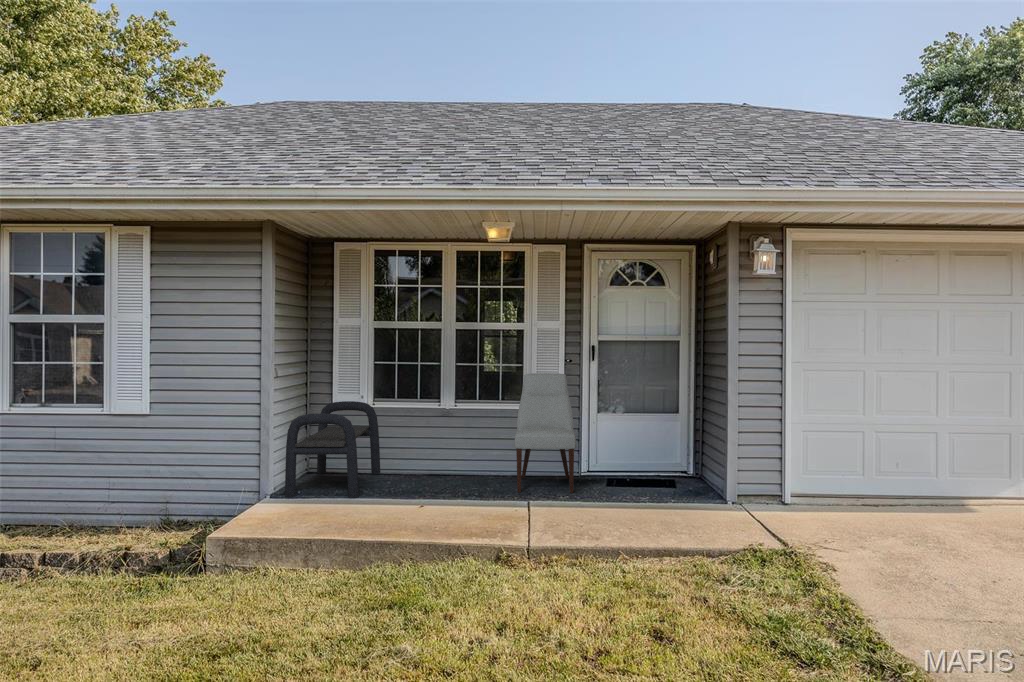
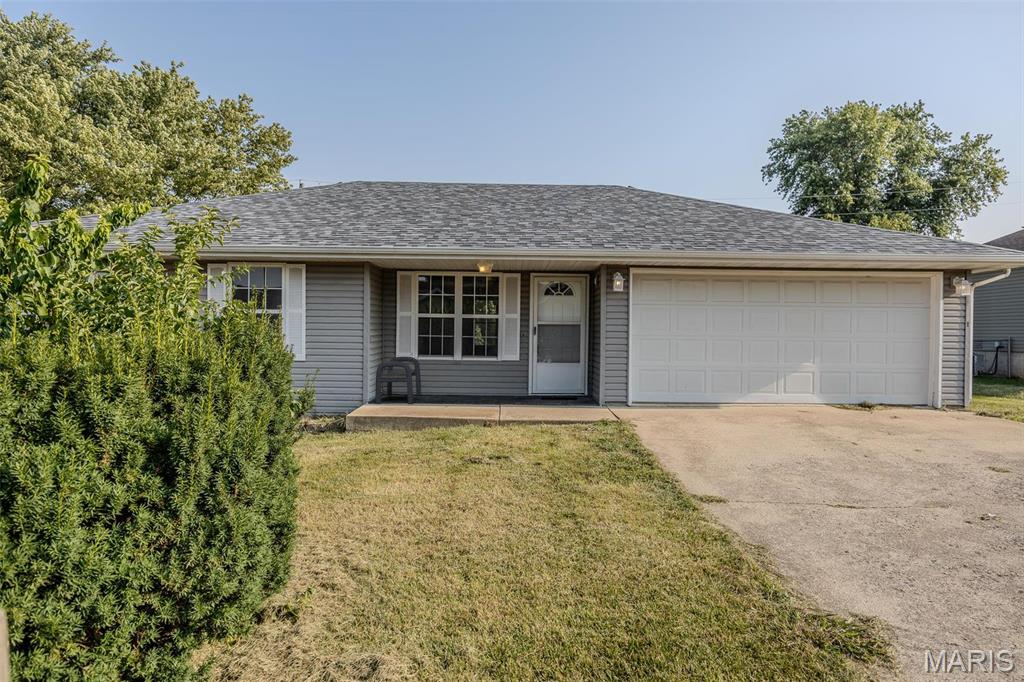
chair: present [515,373,576,493] -> none [493,342,525,403]

